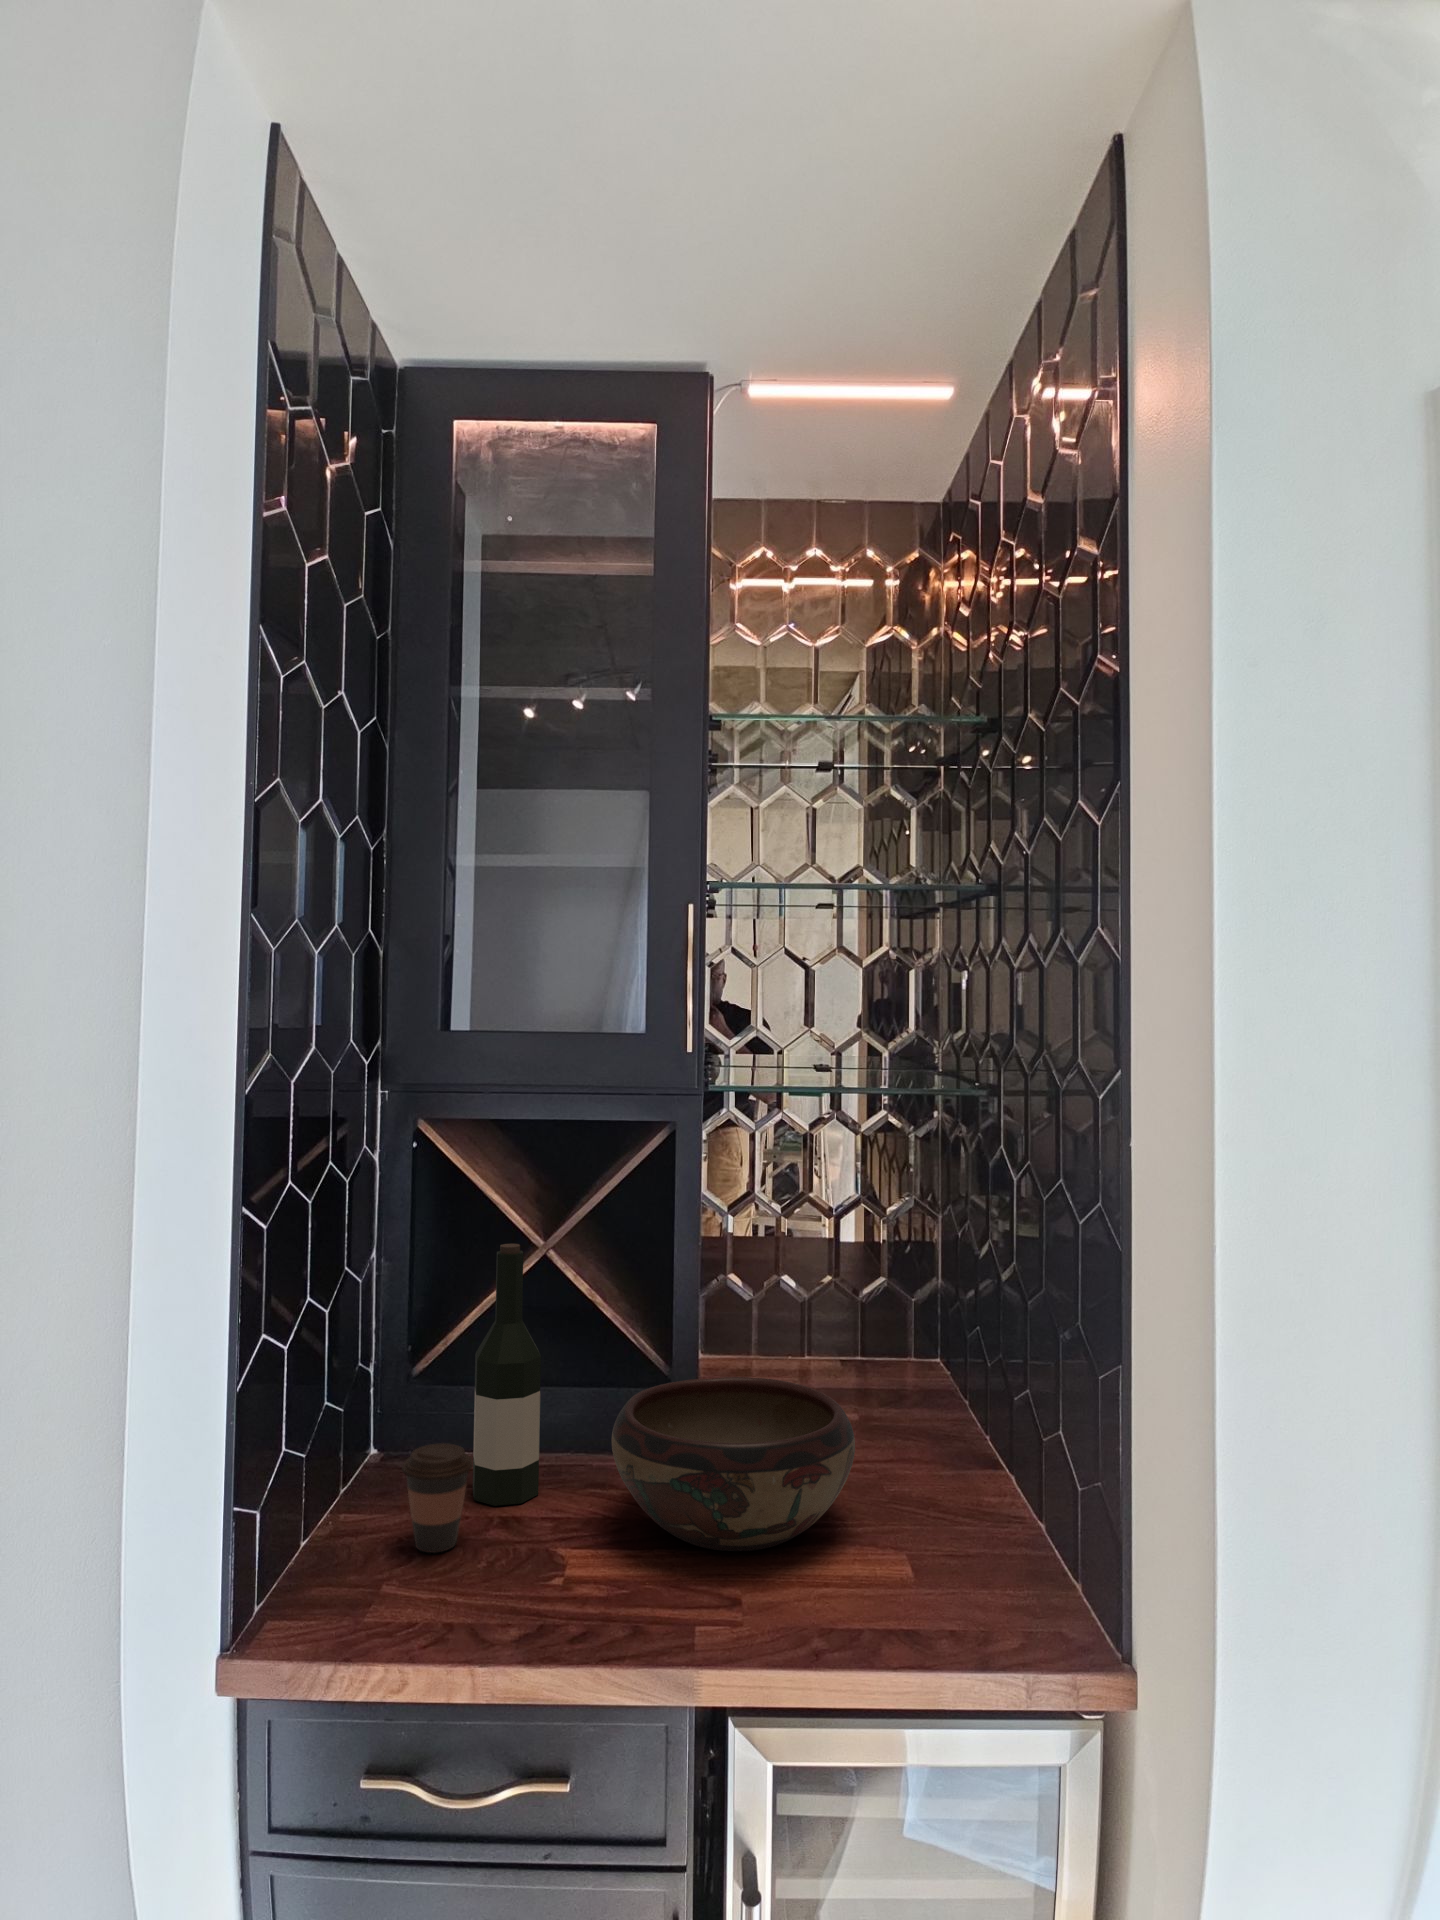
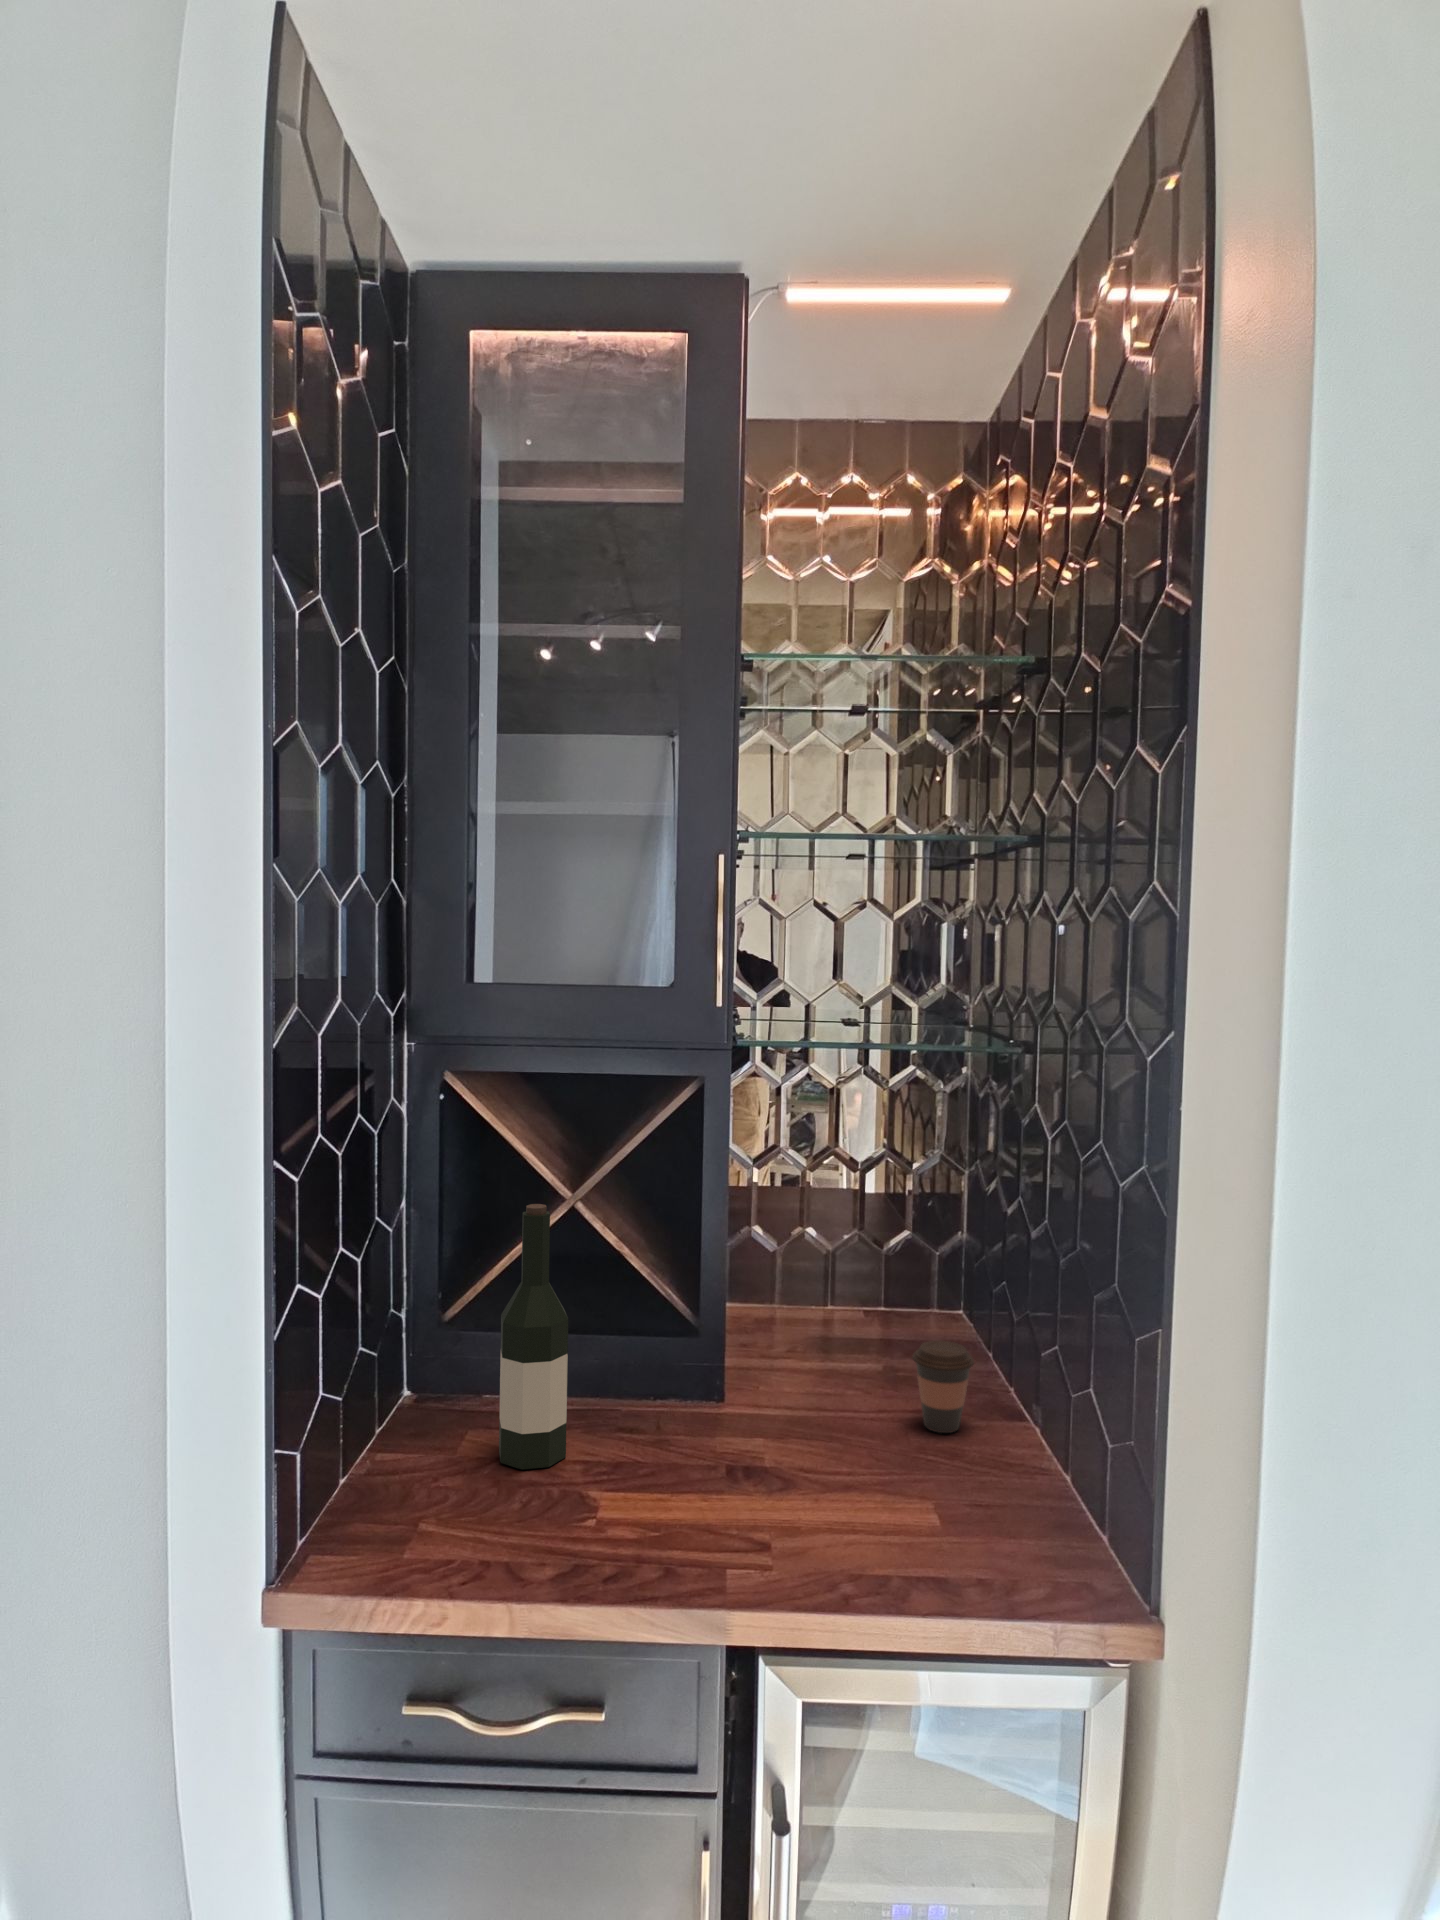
decorative bowl: present [612,1377,855,1551] -> none [642,1340,892,1523]
coffee cup: present [402,1443,473,1553] -> present [912,1341,974,1433]

